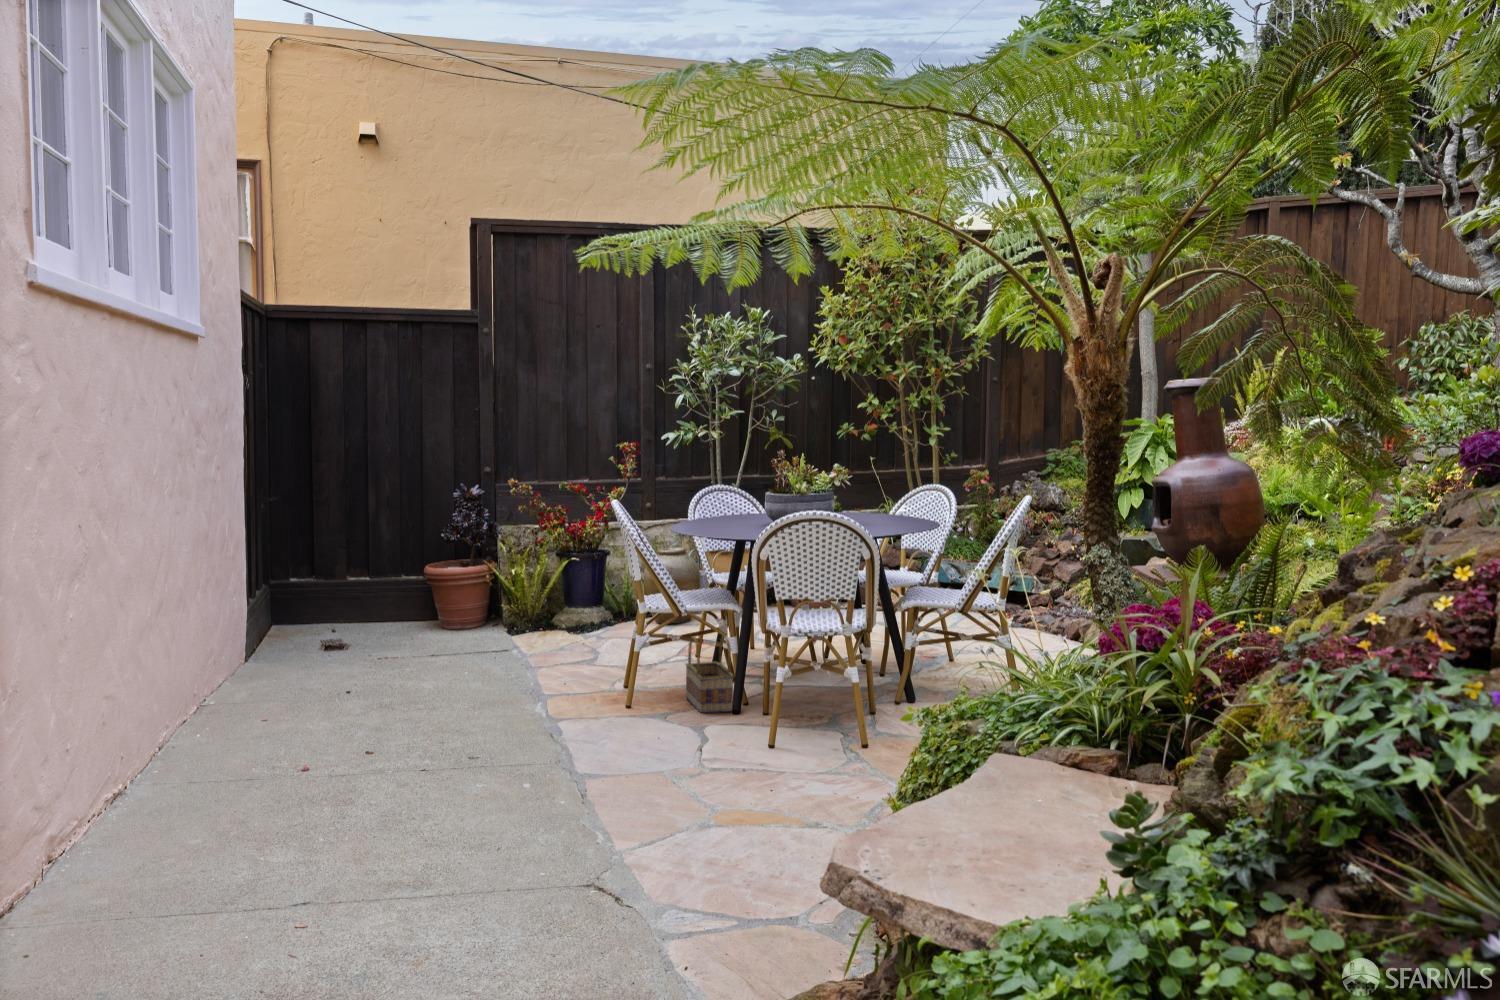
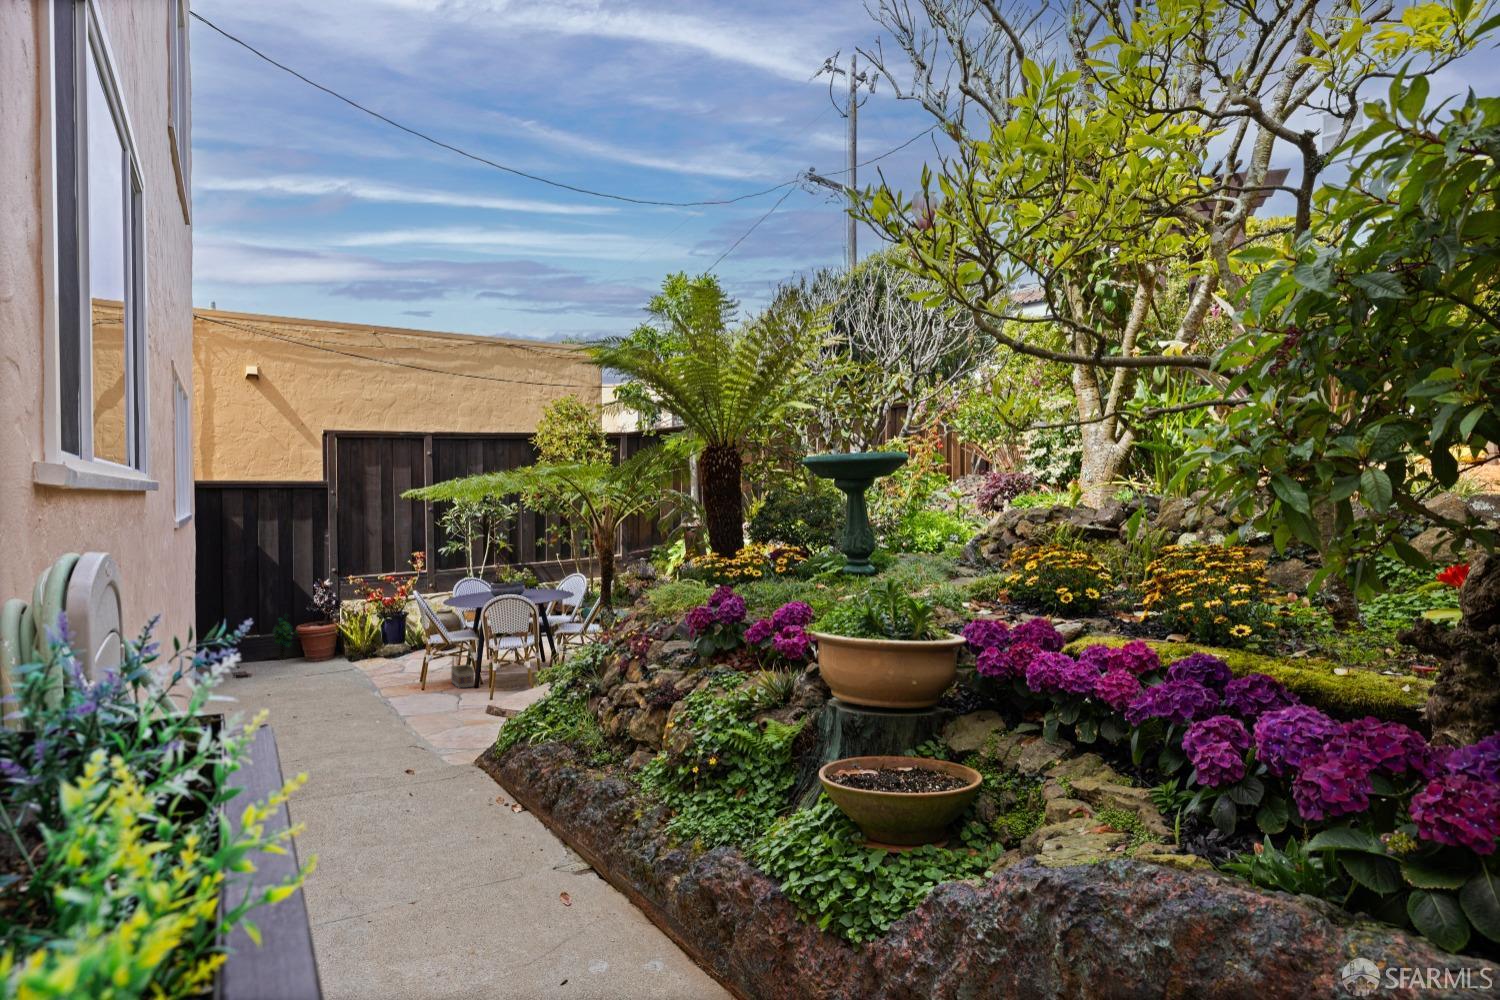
decorative plant: none [372,542,420,626] -> present [273,613,298,660]

